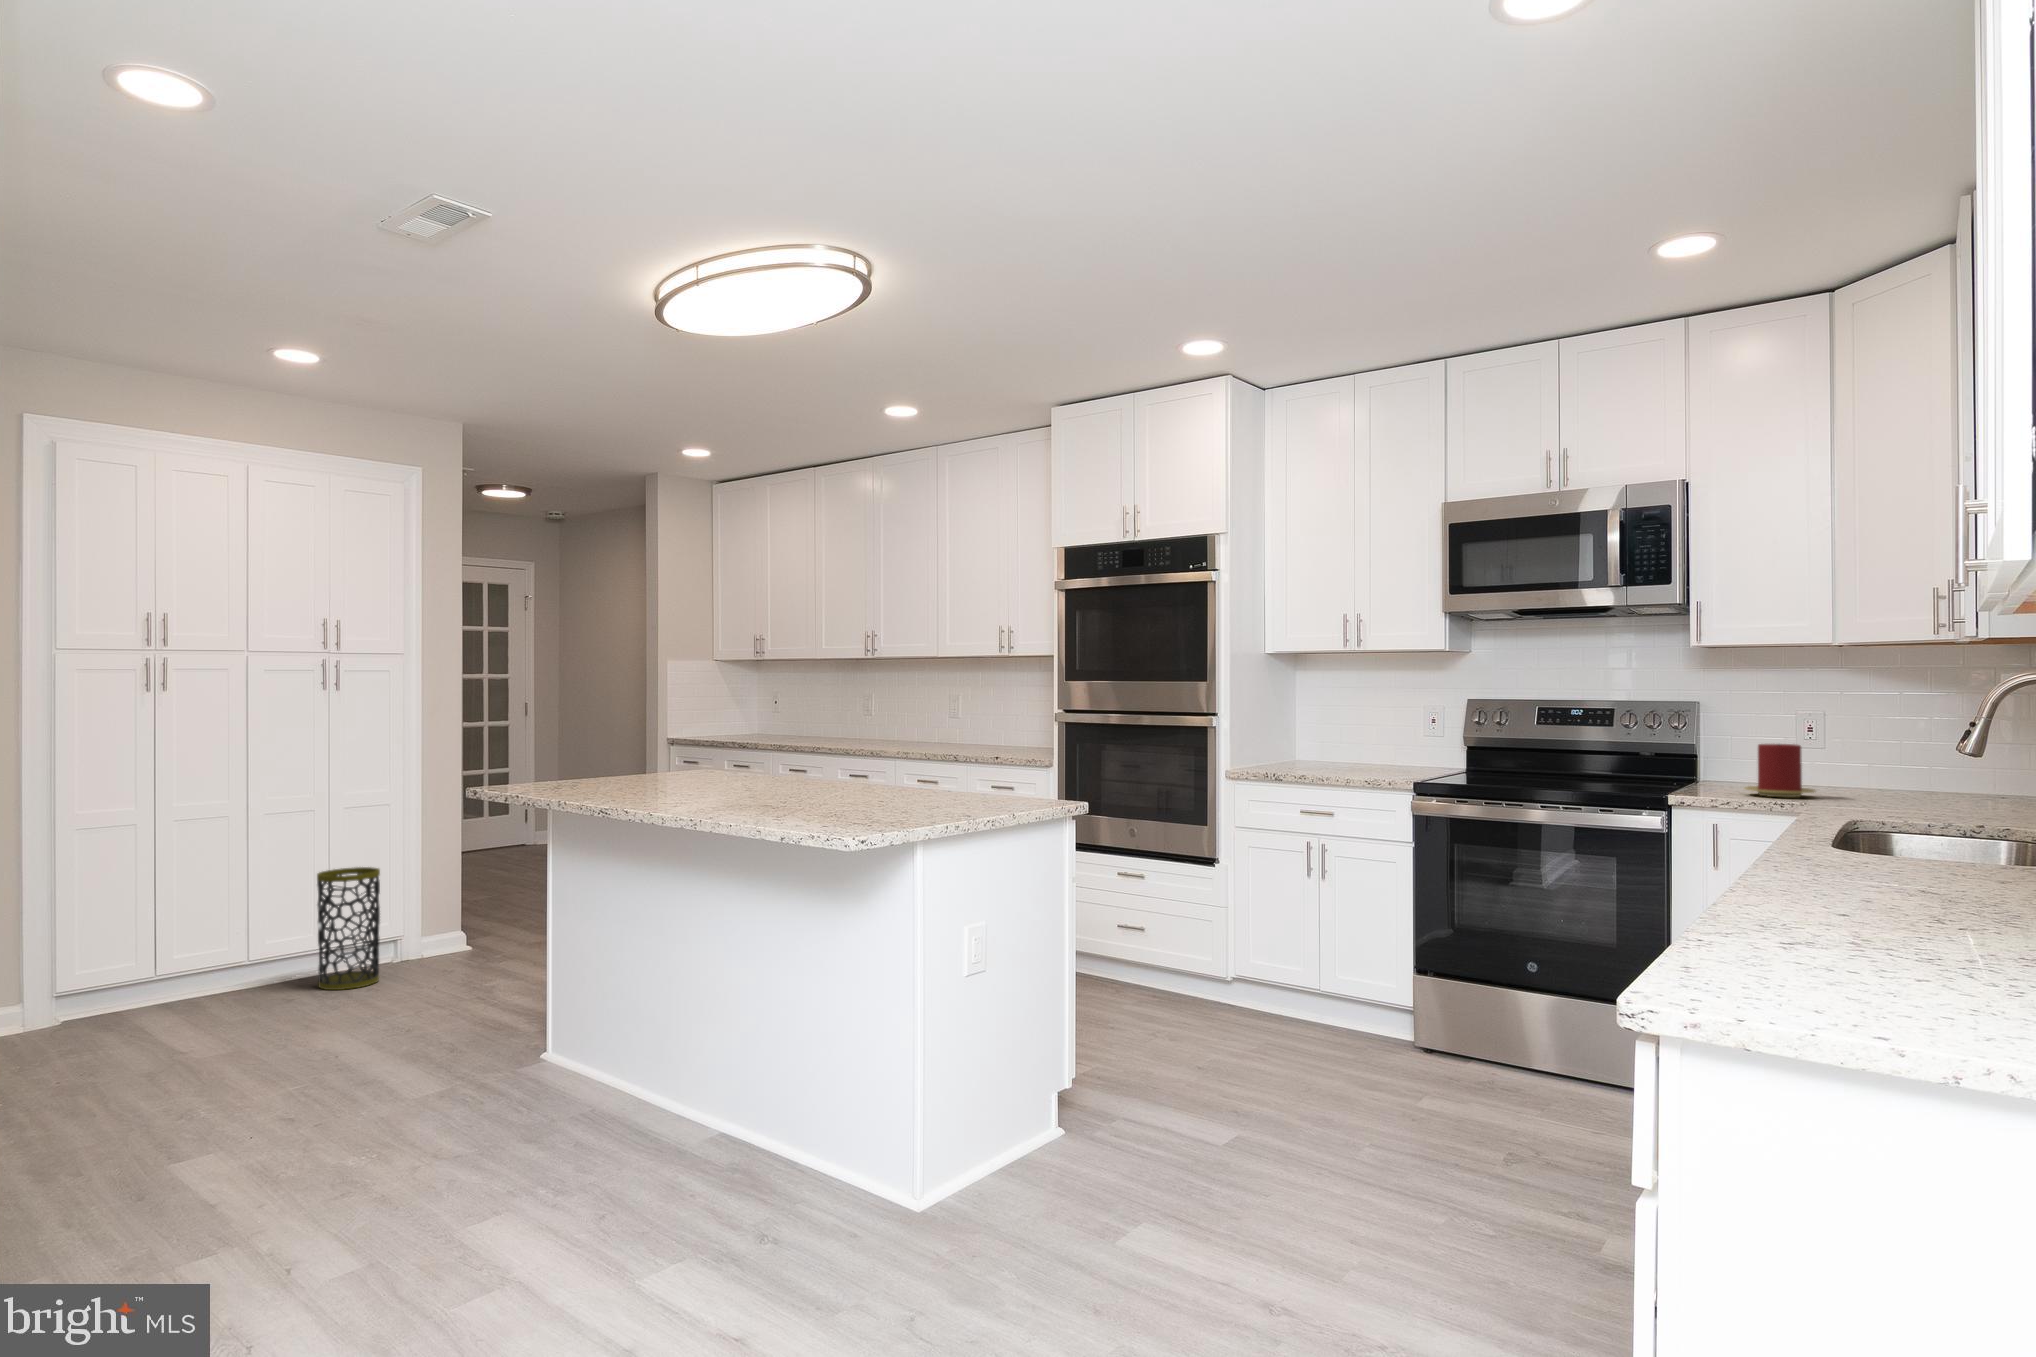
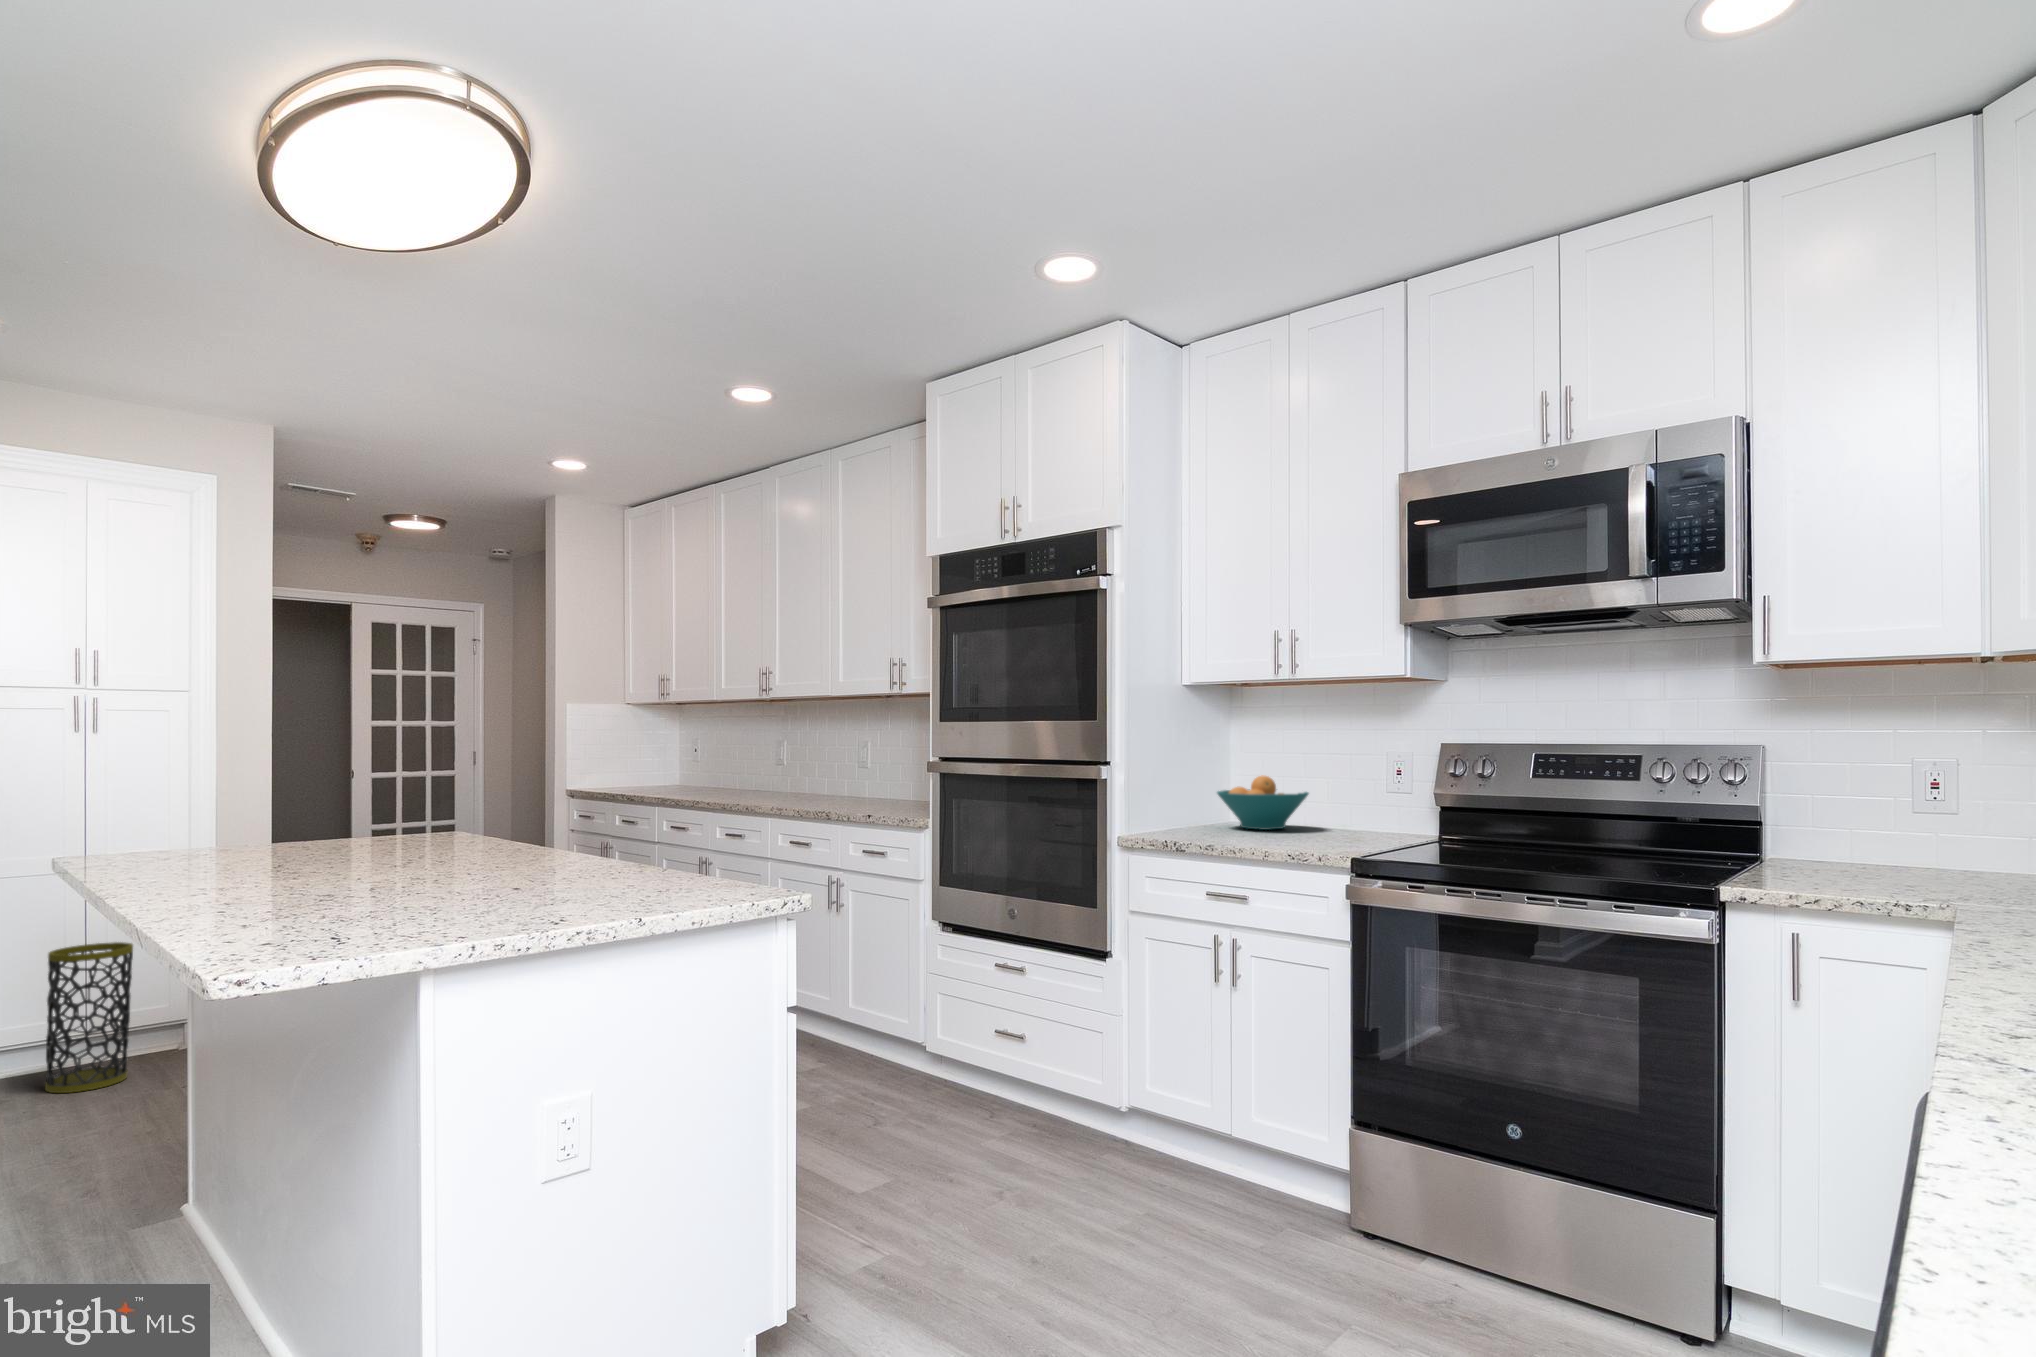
fruit bowl: none [1288,724,1360,765] -> present [1217,775,1309,830]
candle: present [1745,744,1815,797] -> none [1841,808,1963,894]

